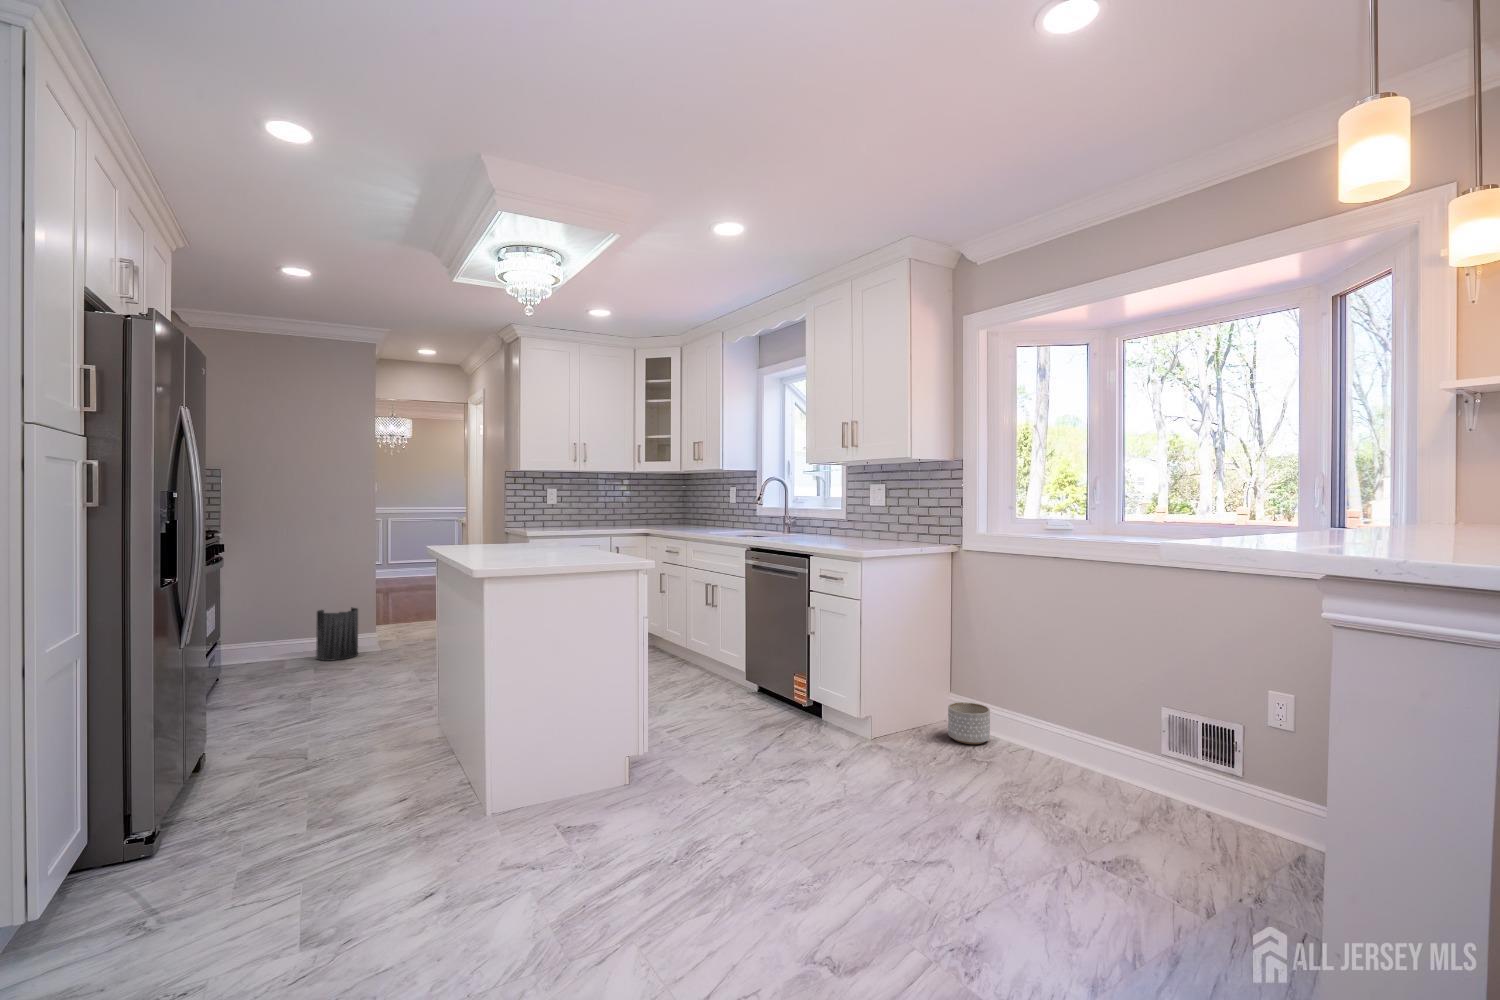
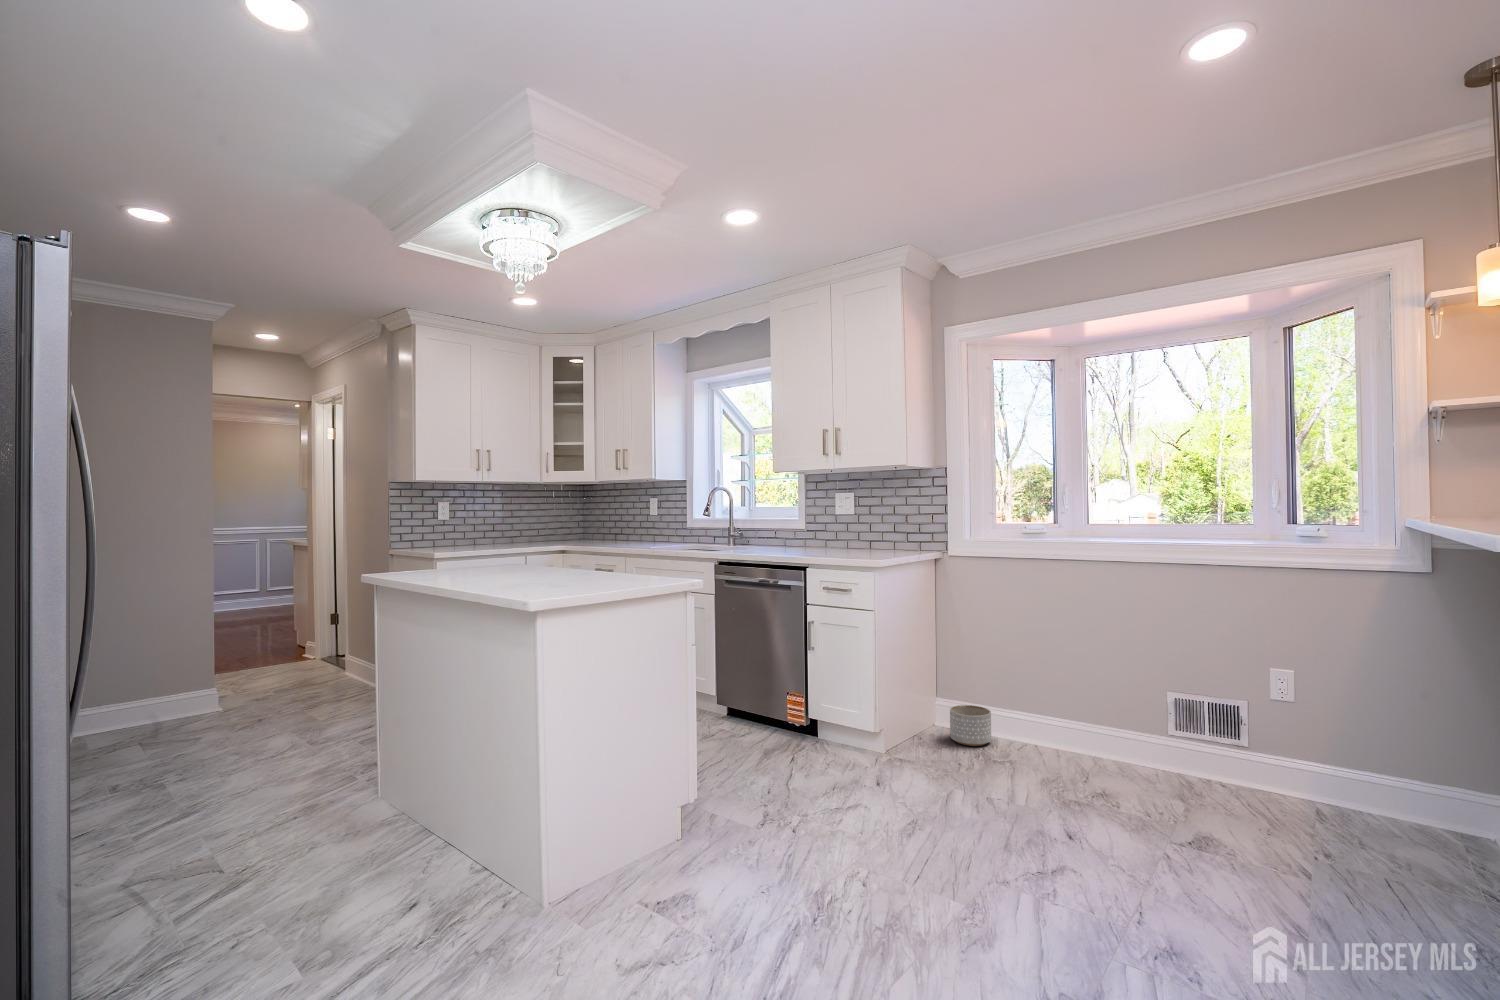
trash can: present [316,607,358,661] -> none [134,659,195,731]

